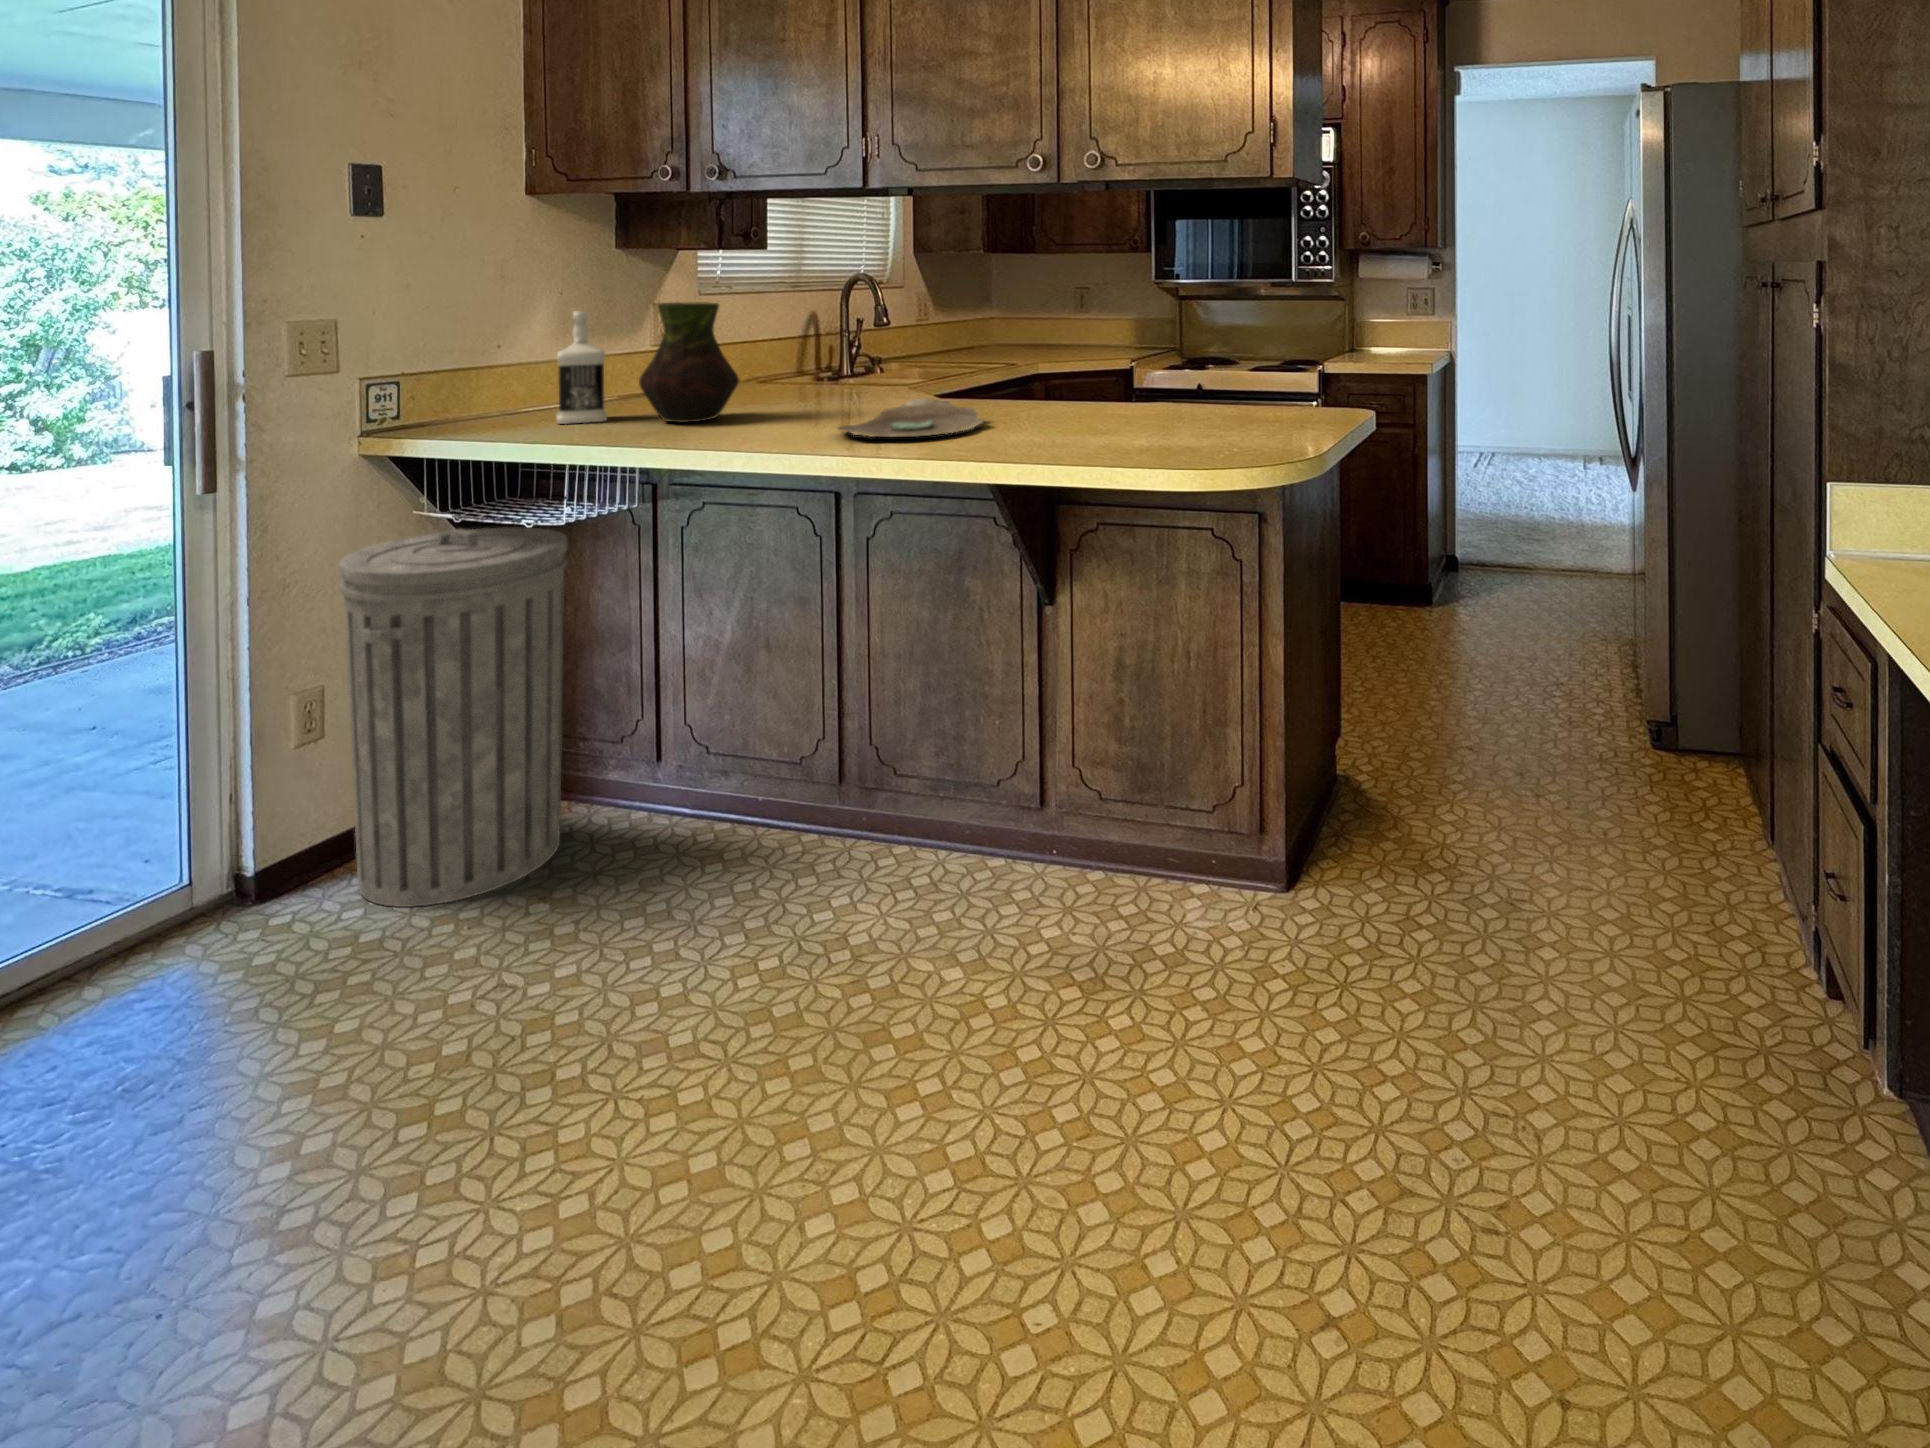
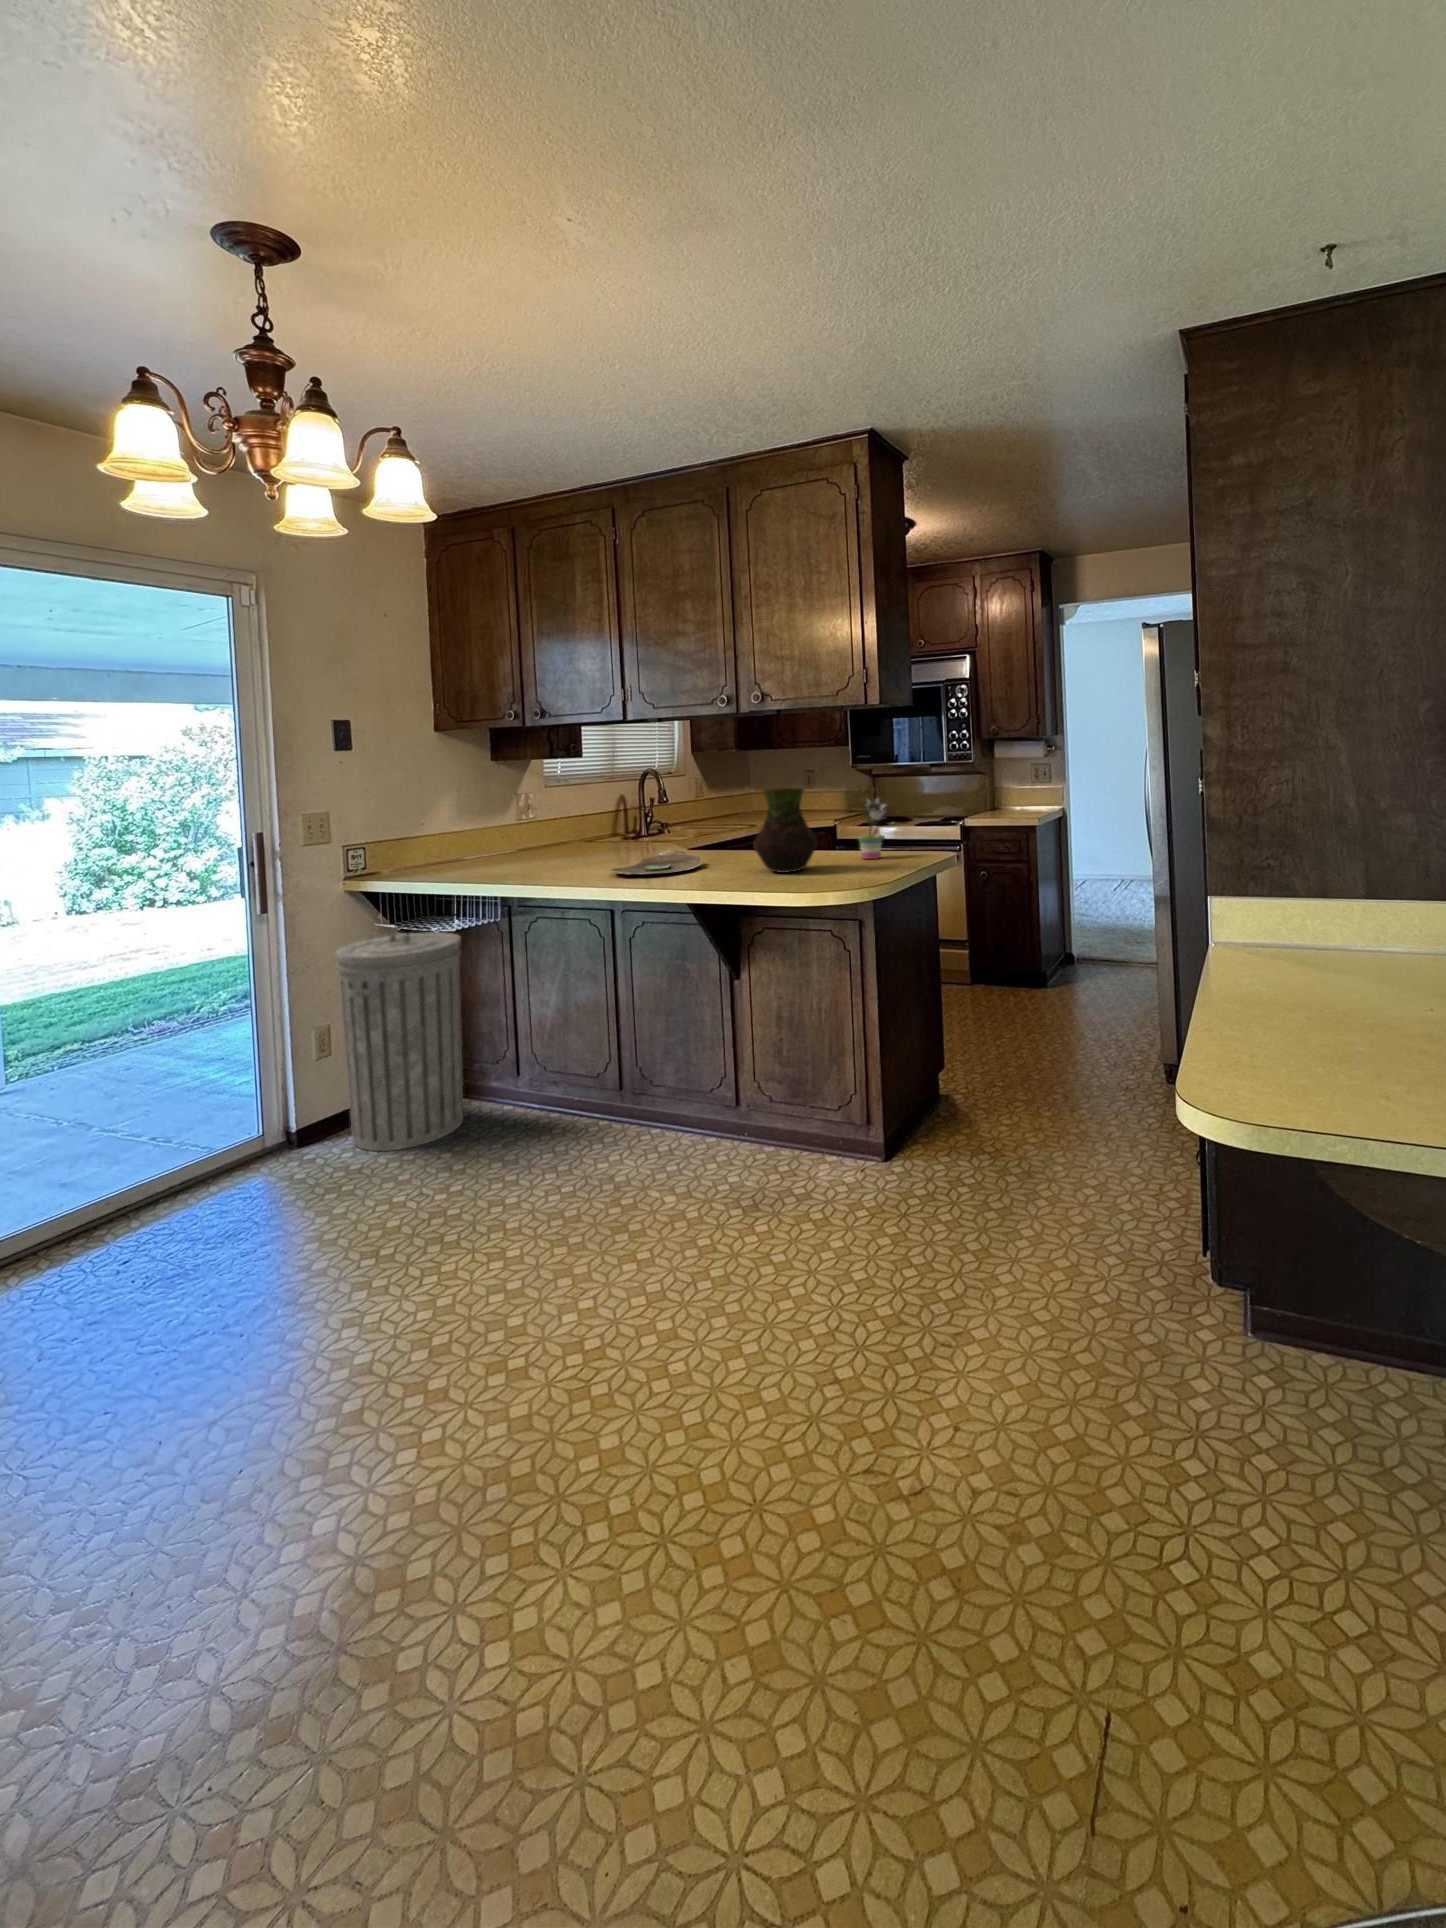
potted plant: none [1222,300,1273,418] -> present [857,784,885,859]
vase: present [639,303,739,422] -> present [753,788,818,873]
bottle: present [557,311,607,424] -> none [455,801,486,870]

